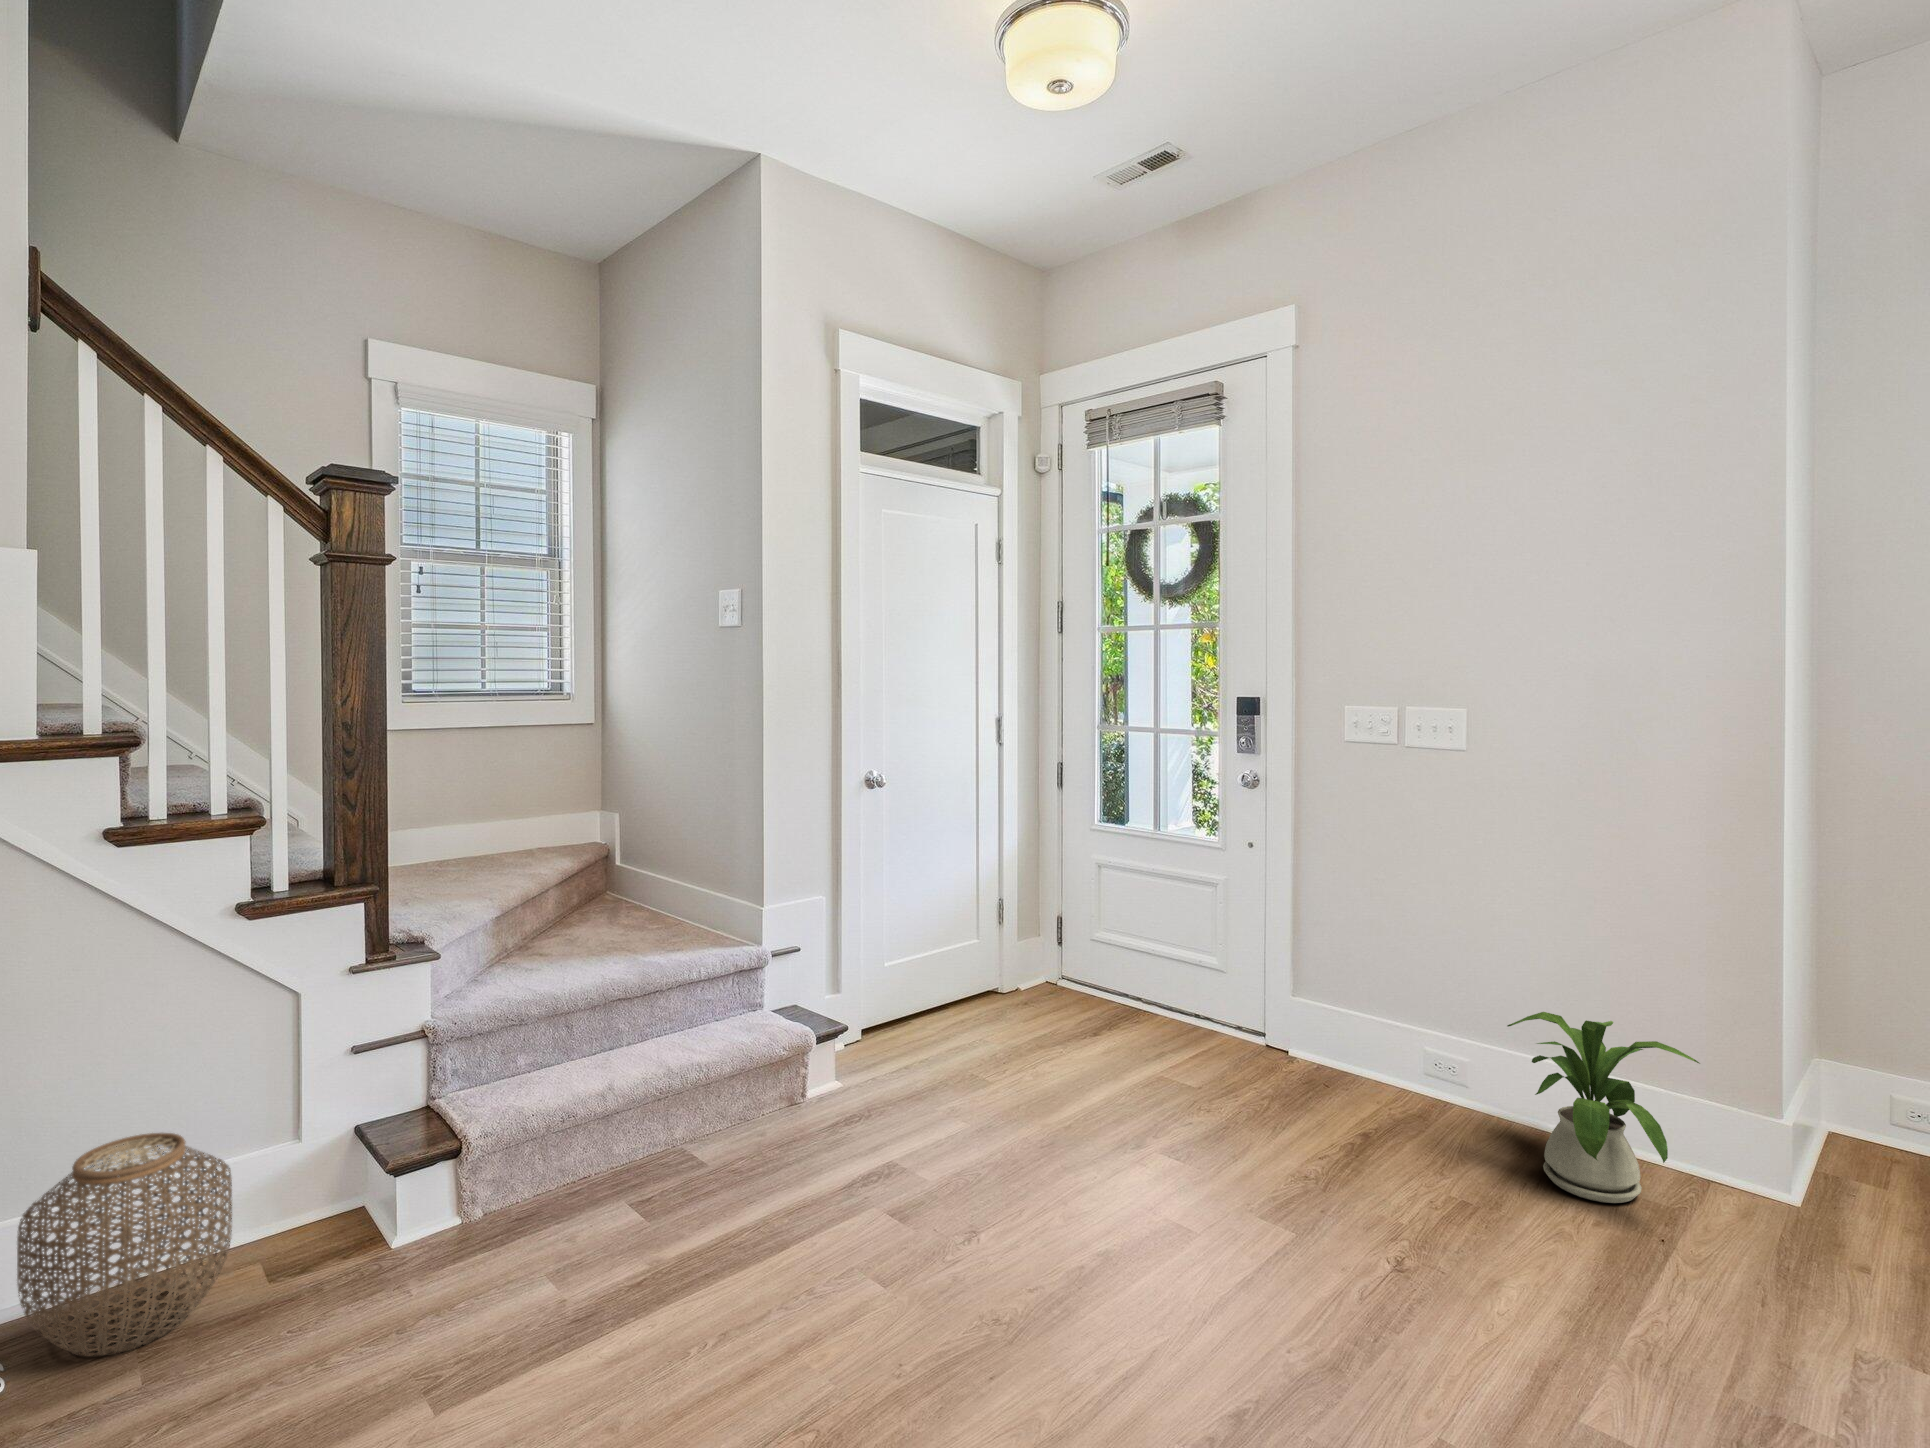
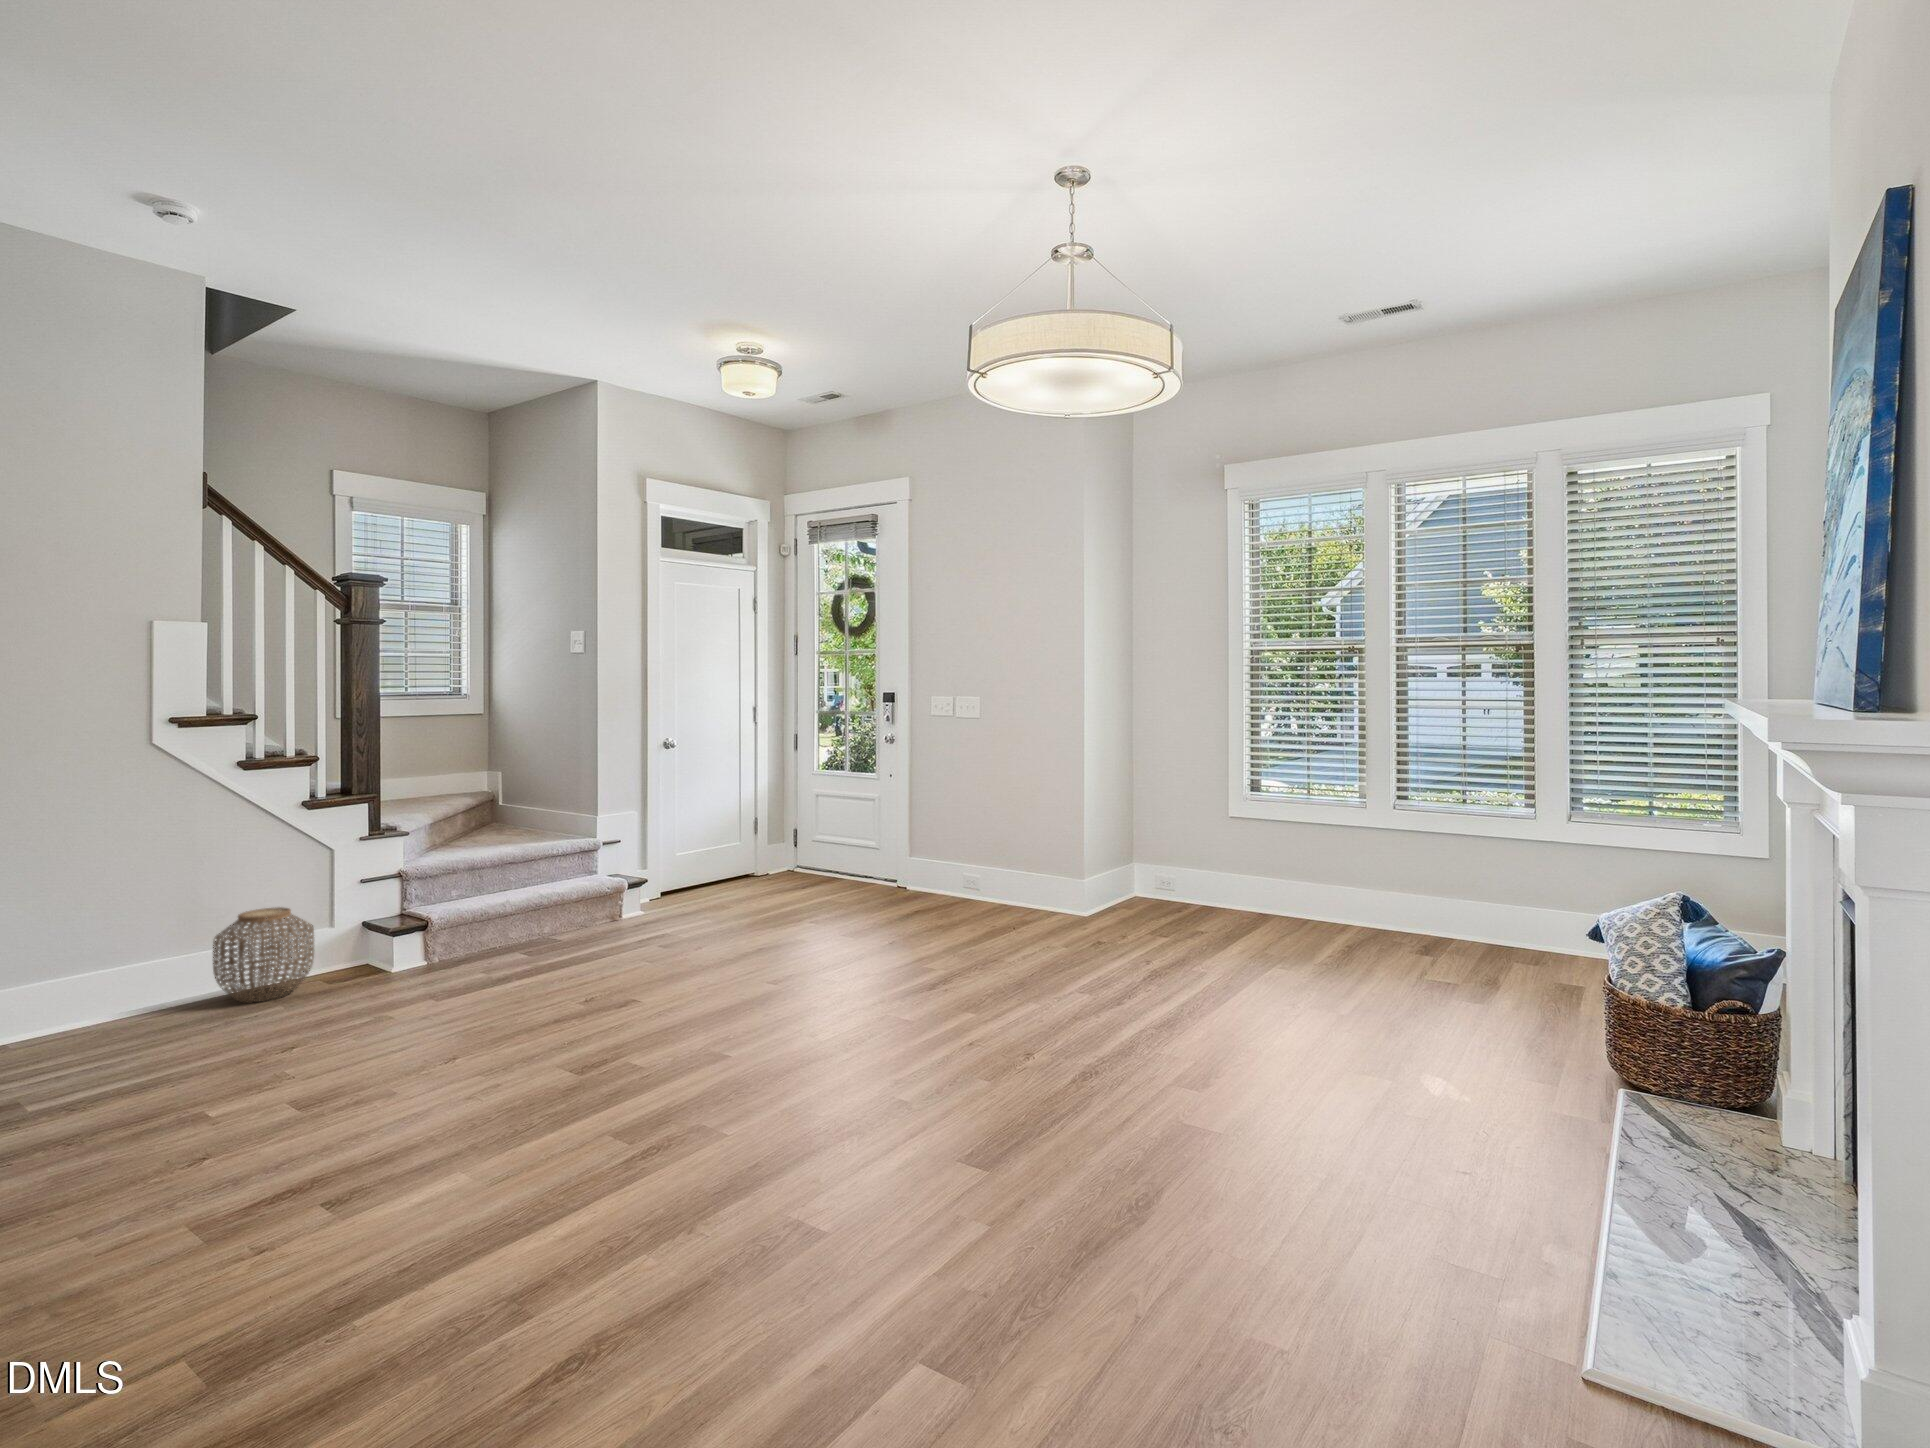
house plant: present [1507,1012,1700,1203] -> none [976,838,1040,922]

